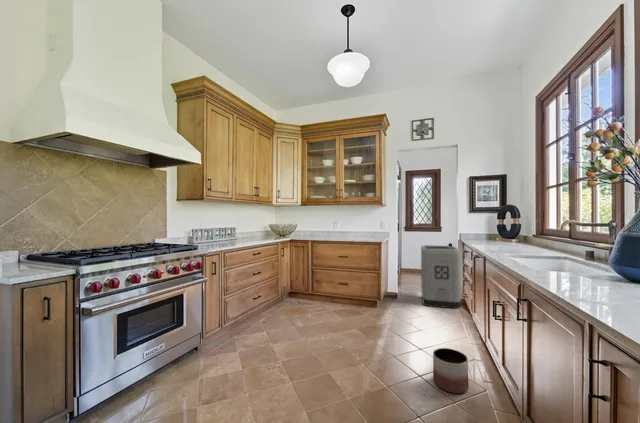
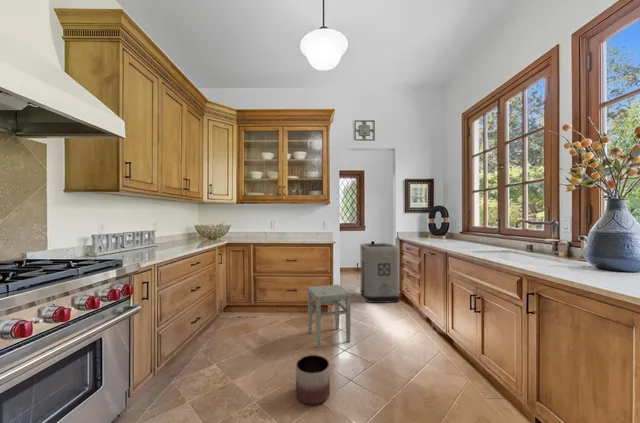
stool: none [348,281,383,334] -> present [307,285,351,347]
planter: present [433,348,469,393] -> present [296,355,330,404]

